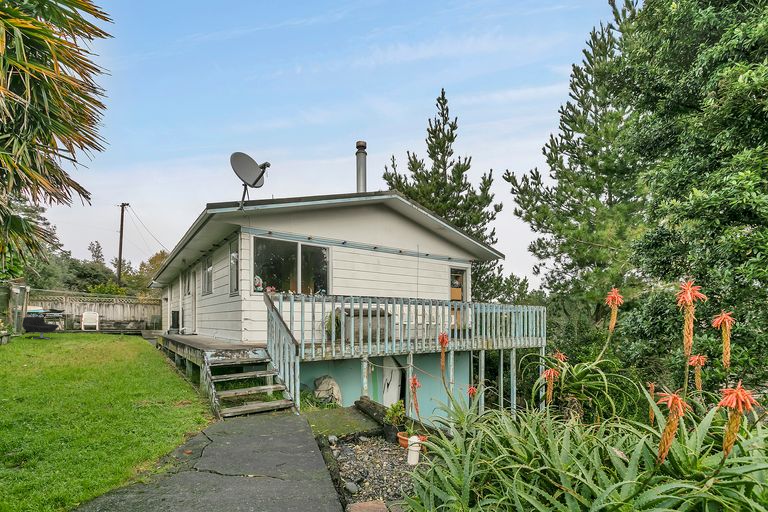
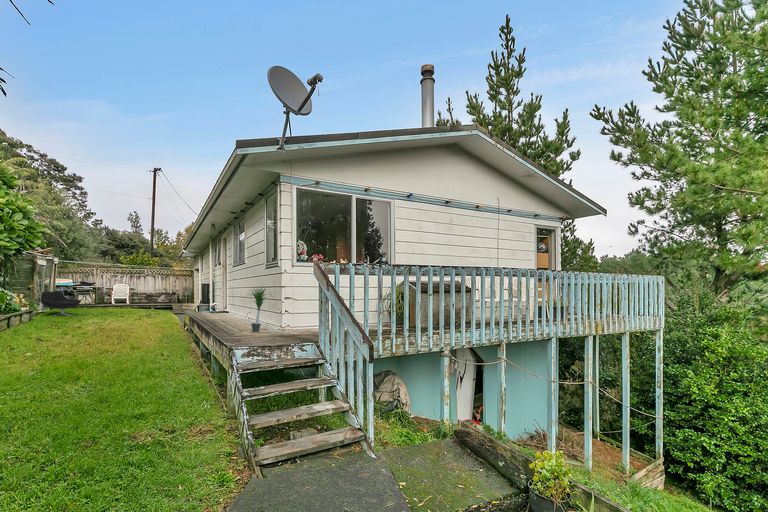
potted plant: none [211,307,238,345] -> present [251,289,266,332]

